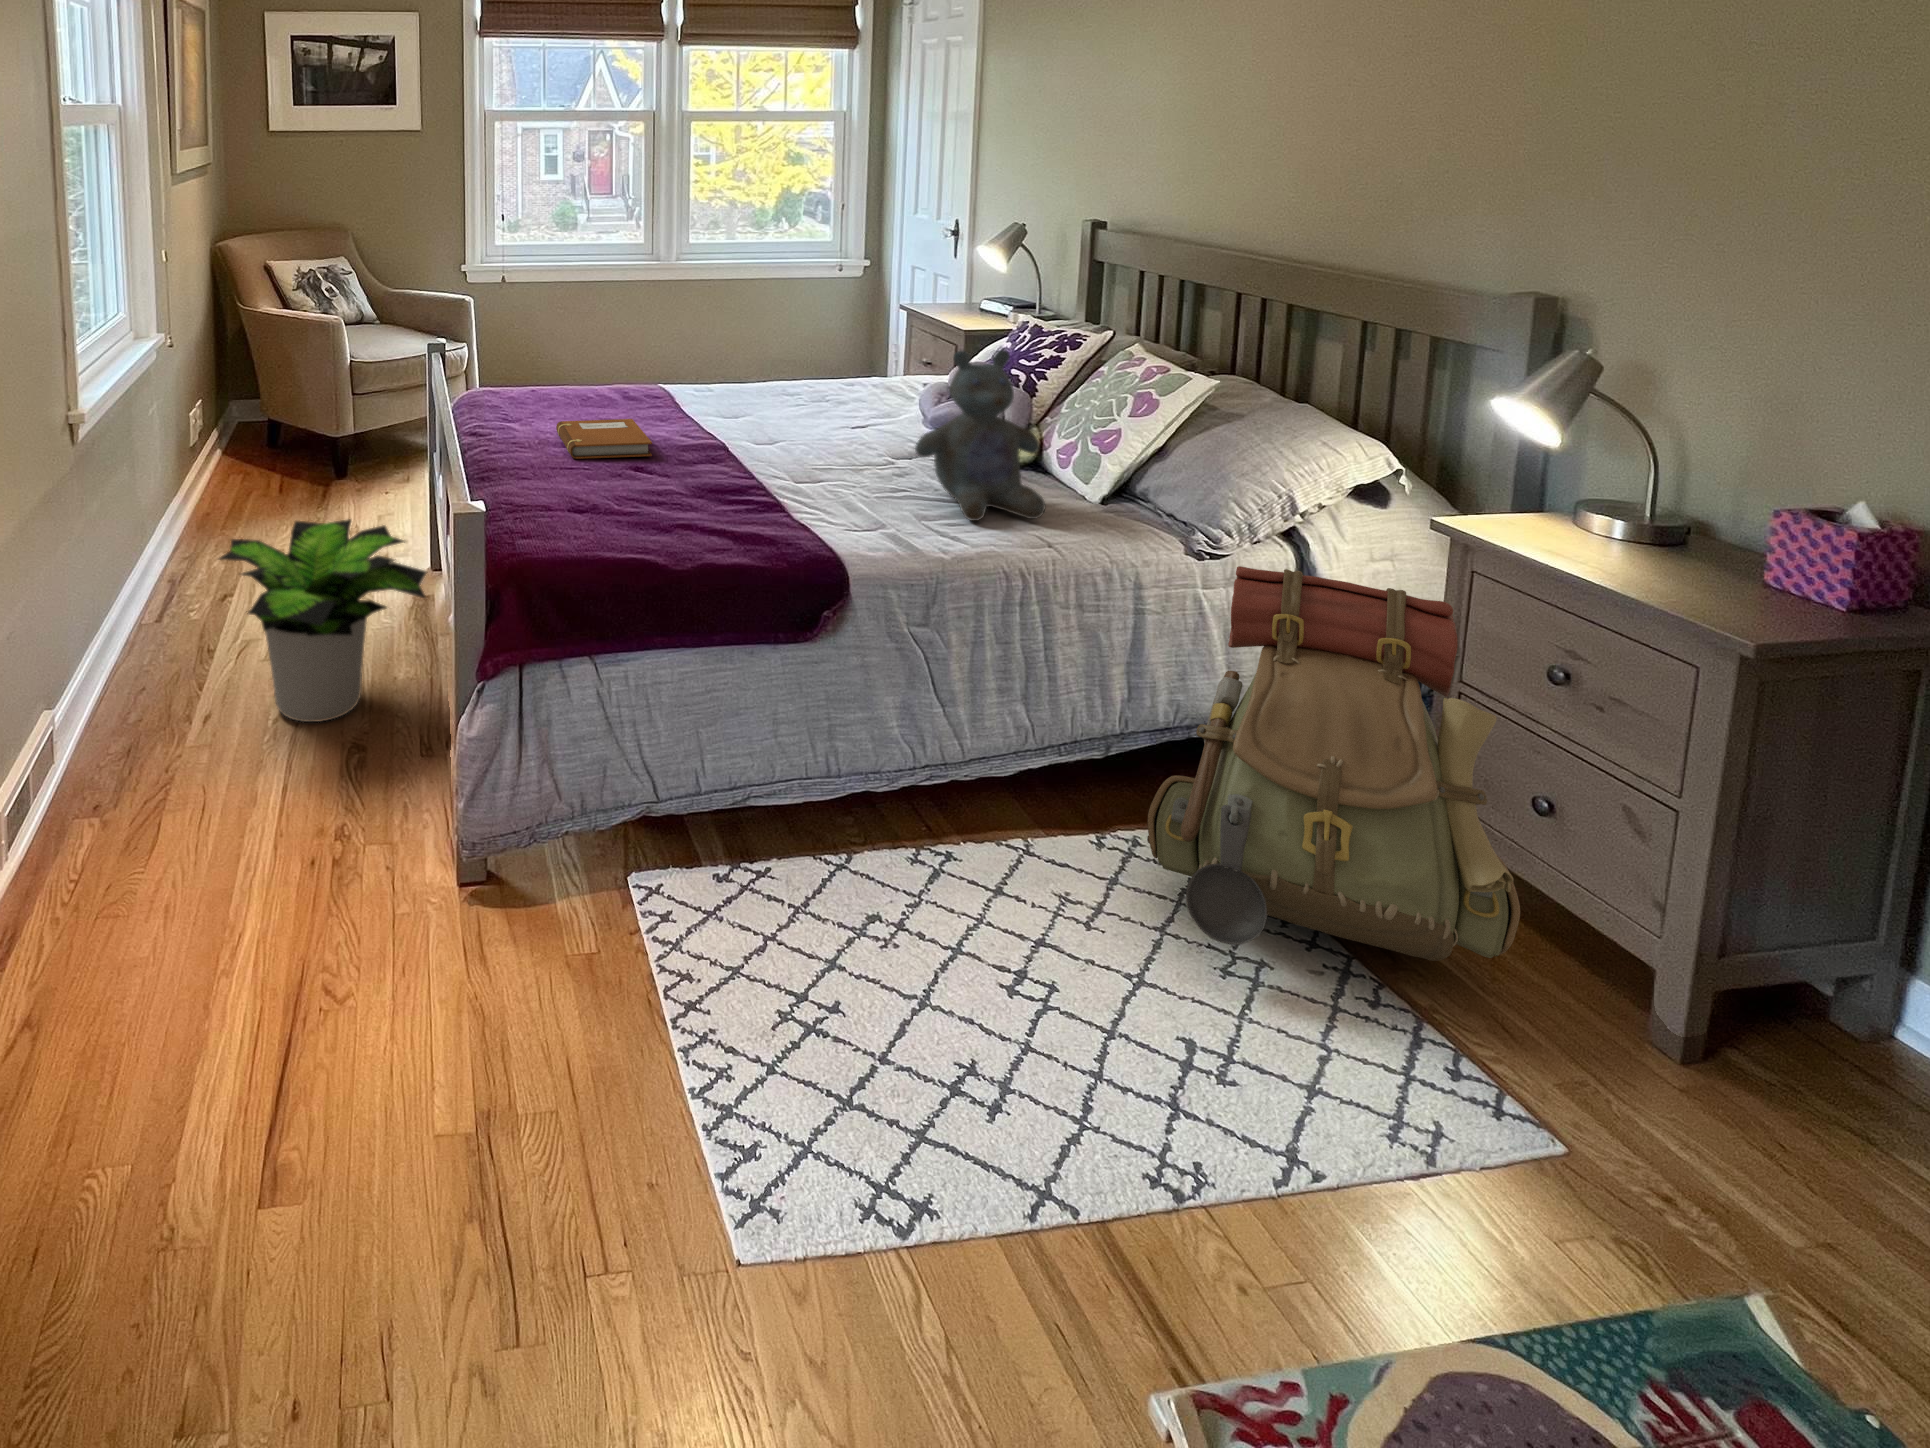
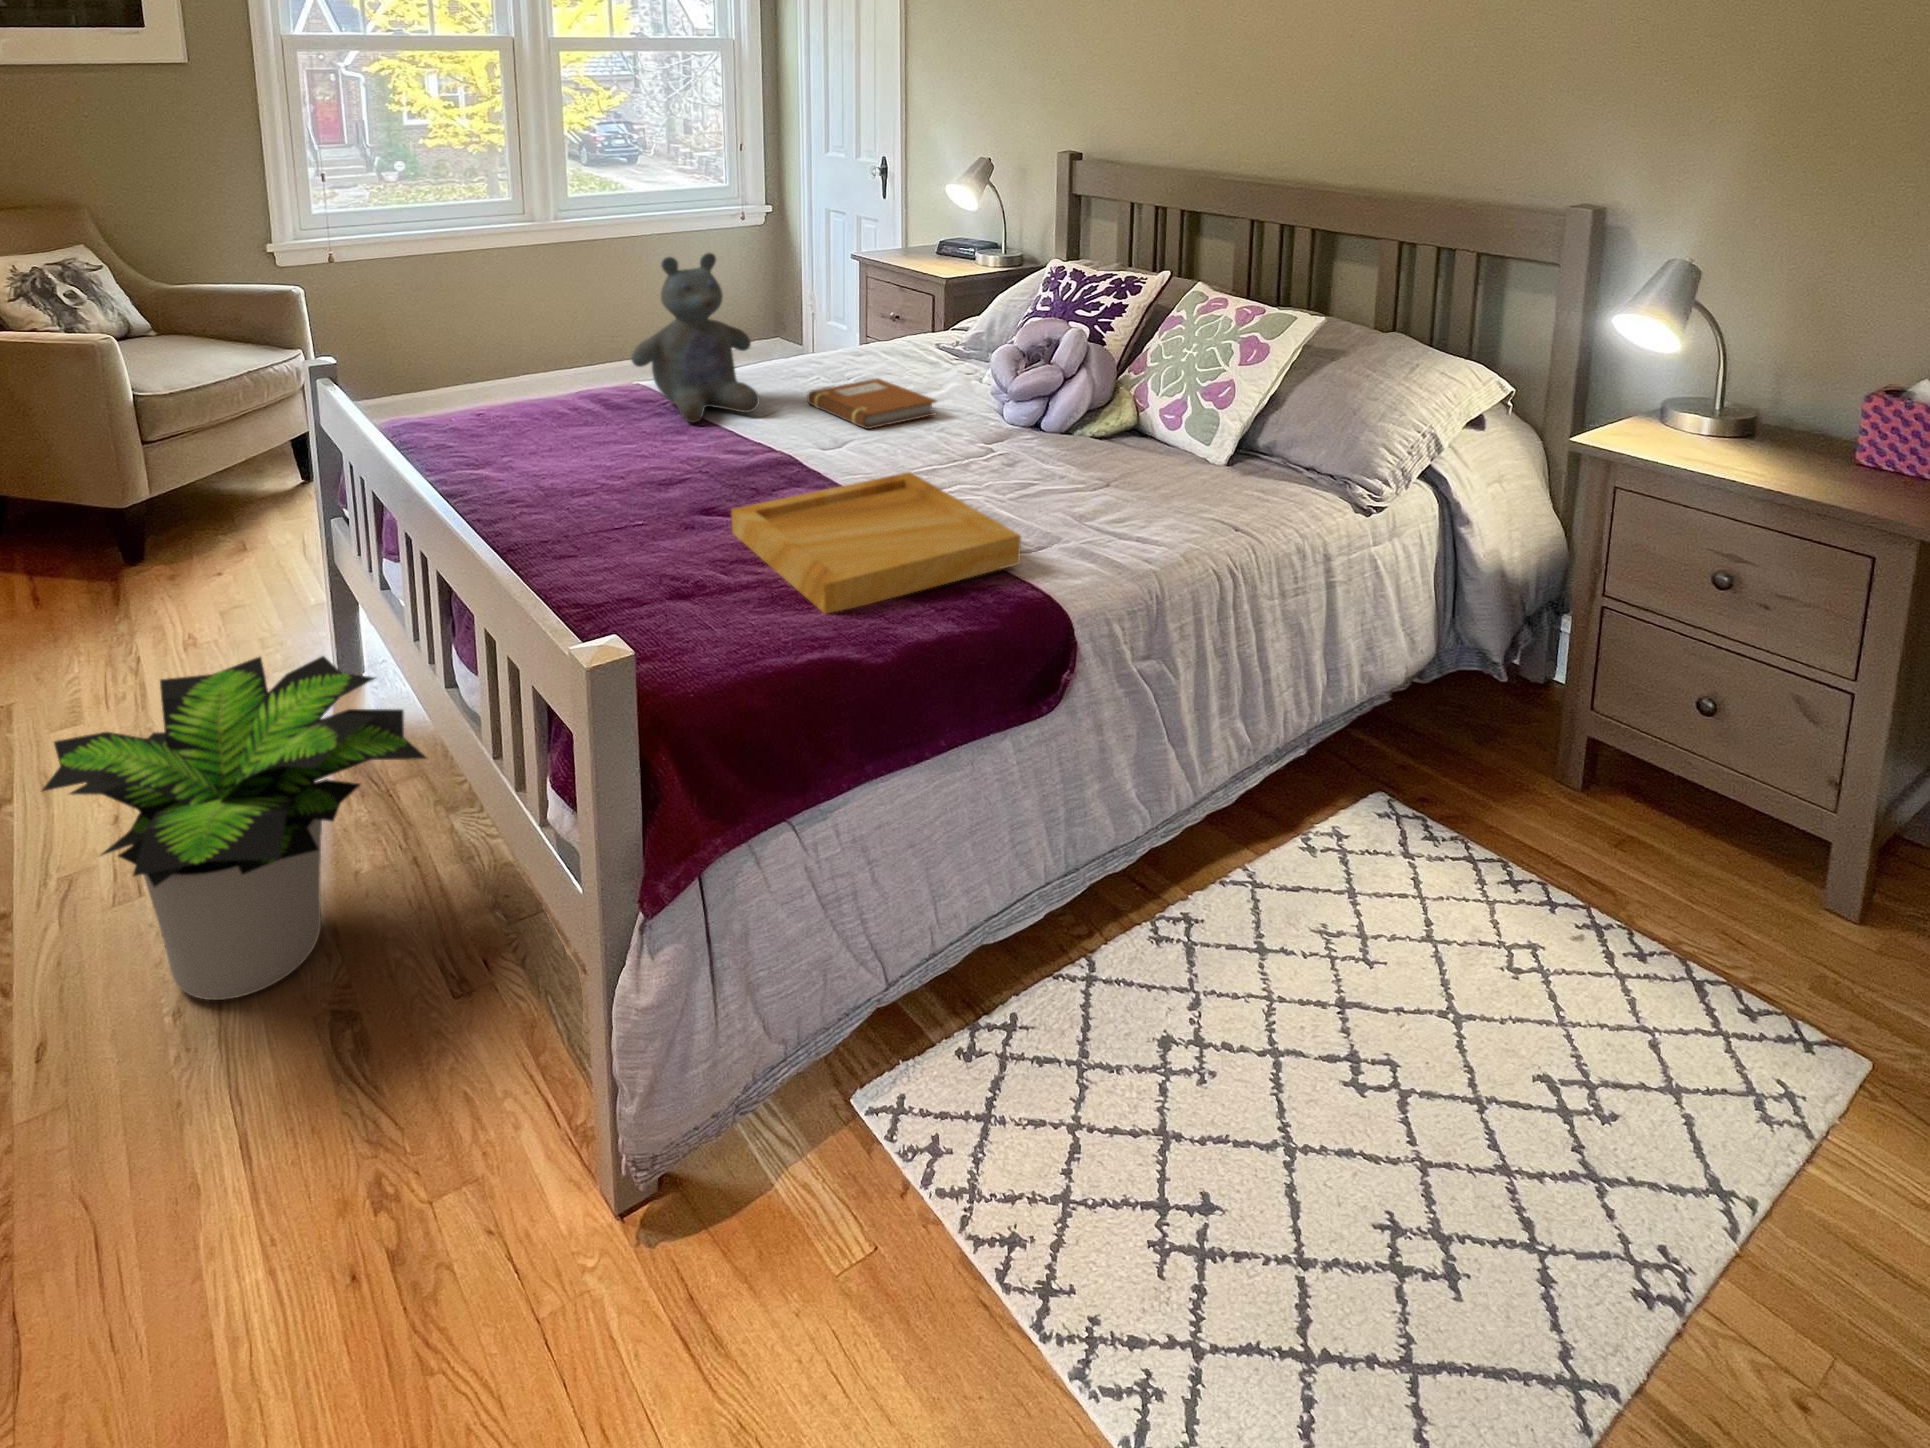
stuffed bear: present [915,350,1046,521] -> present [631,253,760,423]
notebook: present [556,419,652,459] -> present [807,378,936,429]
tray: none [642,462,833,537] -> present [731,472,1021,614]
backpack: present [1147,566,1520,961] -> none [1381,518,1750,948]

